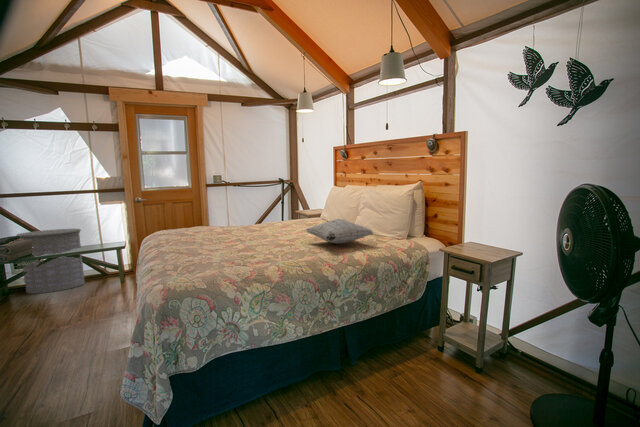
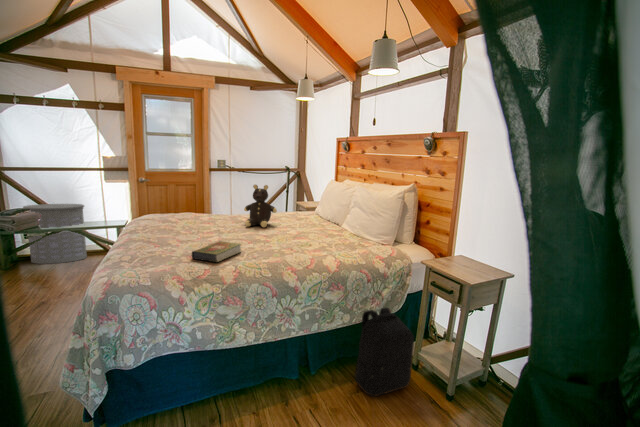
teddy bear: none [259,193,291,234] -> present [244,185,277,227]
pillow: present [305,219,373,244] -> none [283,218,353,244]
book: none [232,246,274,264] -> present [192,241,241,262]
backpack: none [388,295,443,377] -> present [354,307,414,396]

